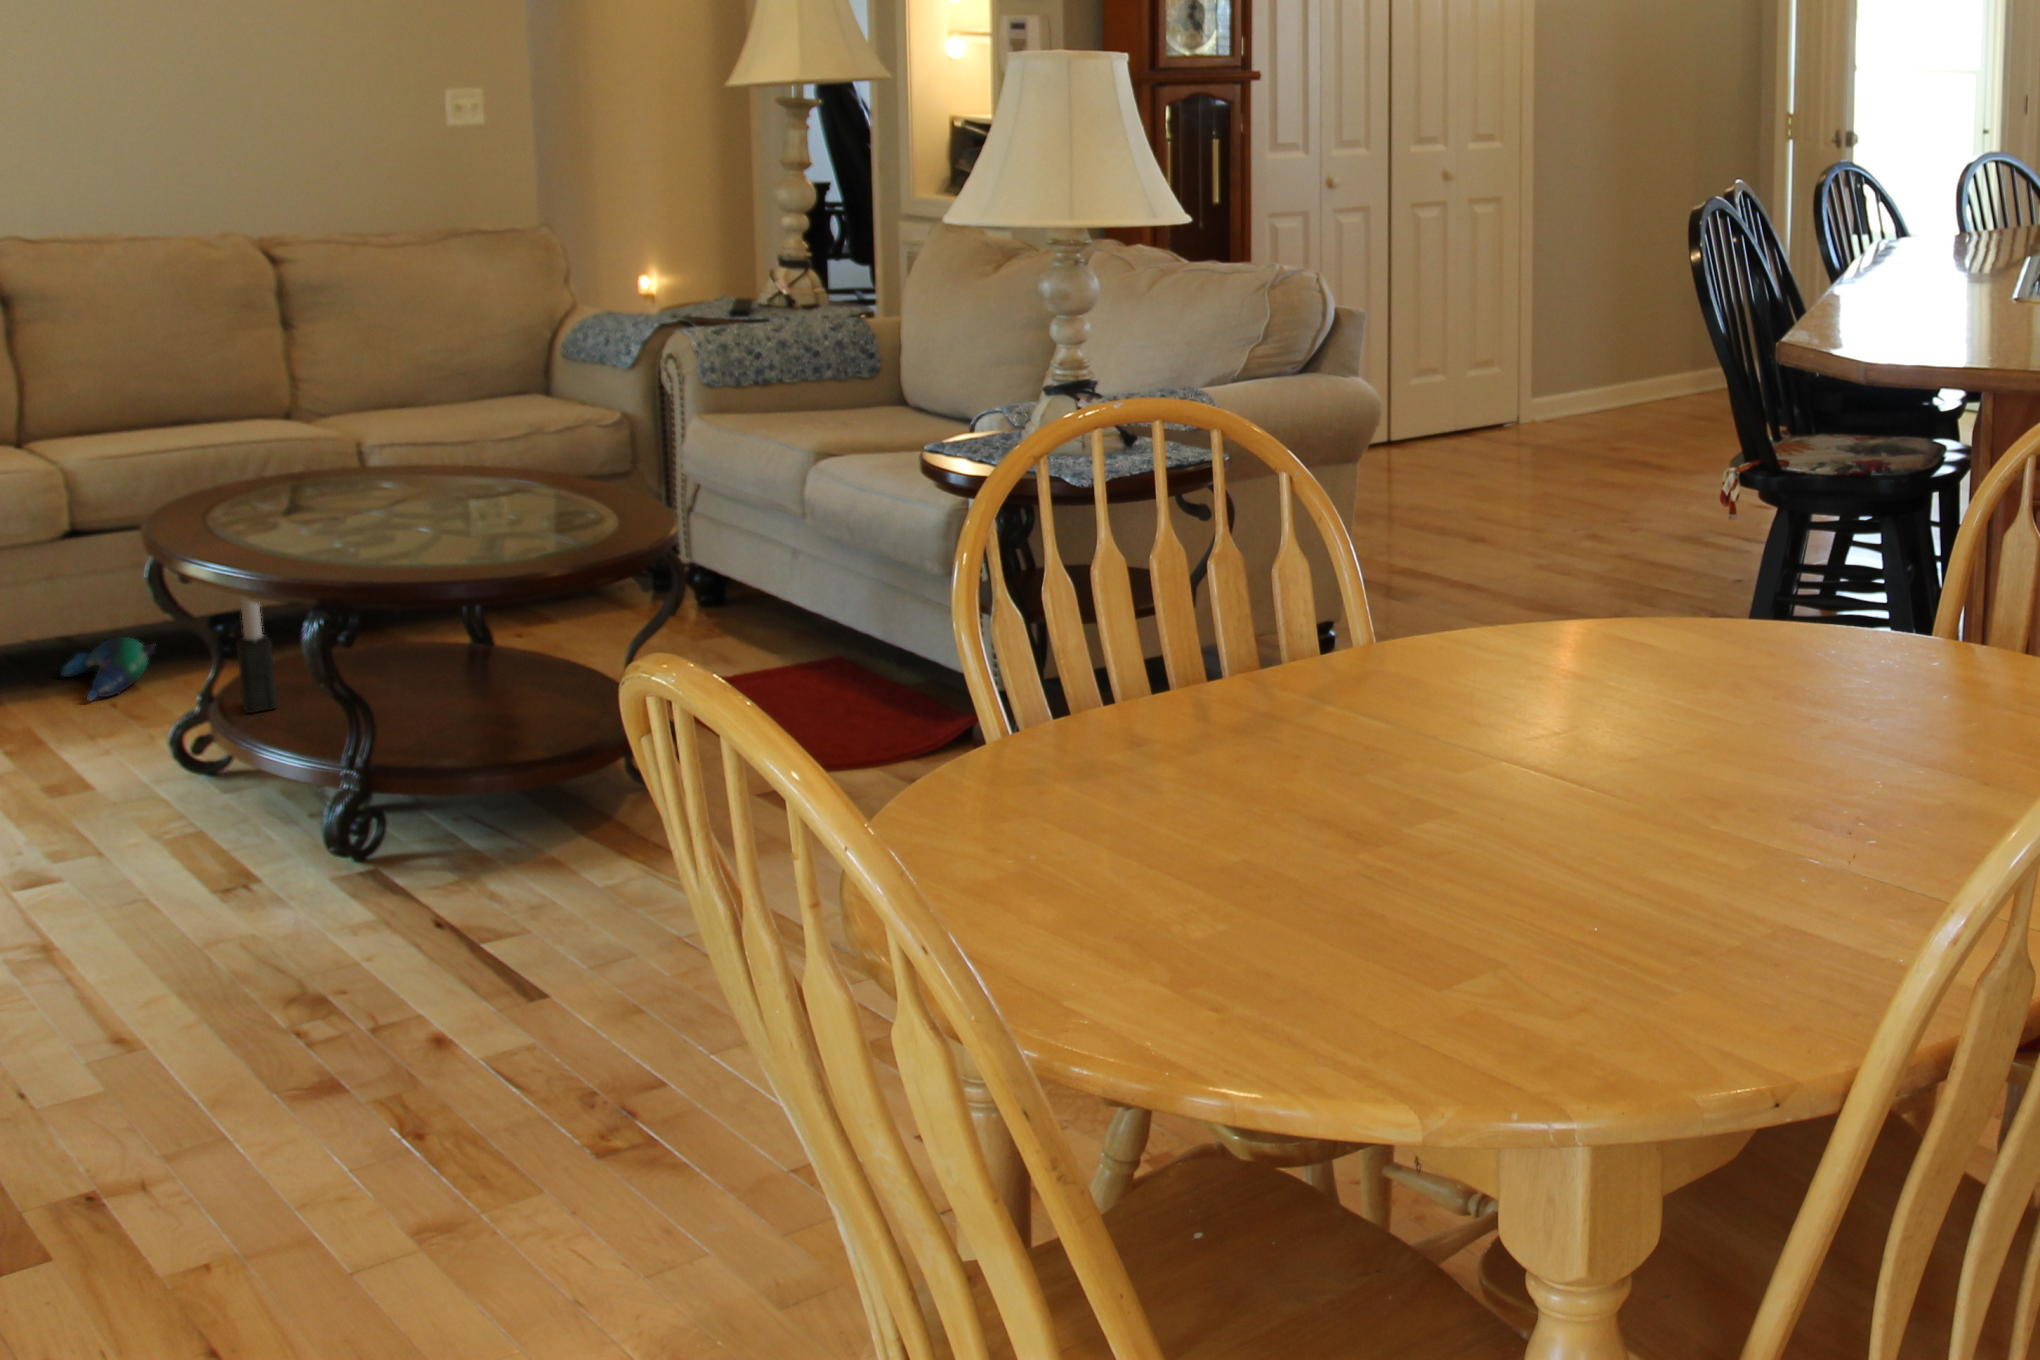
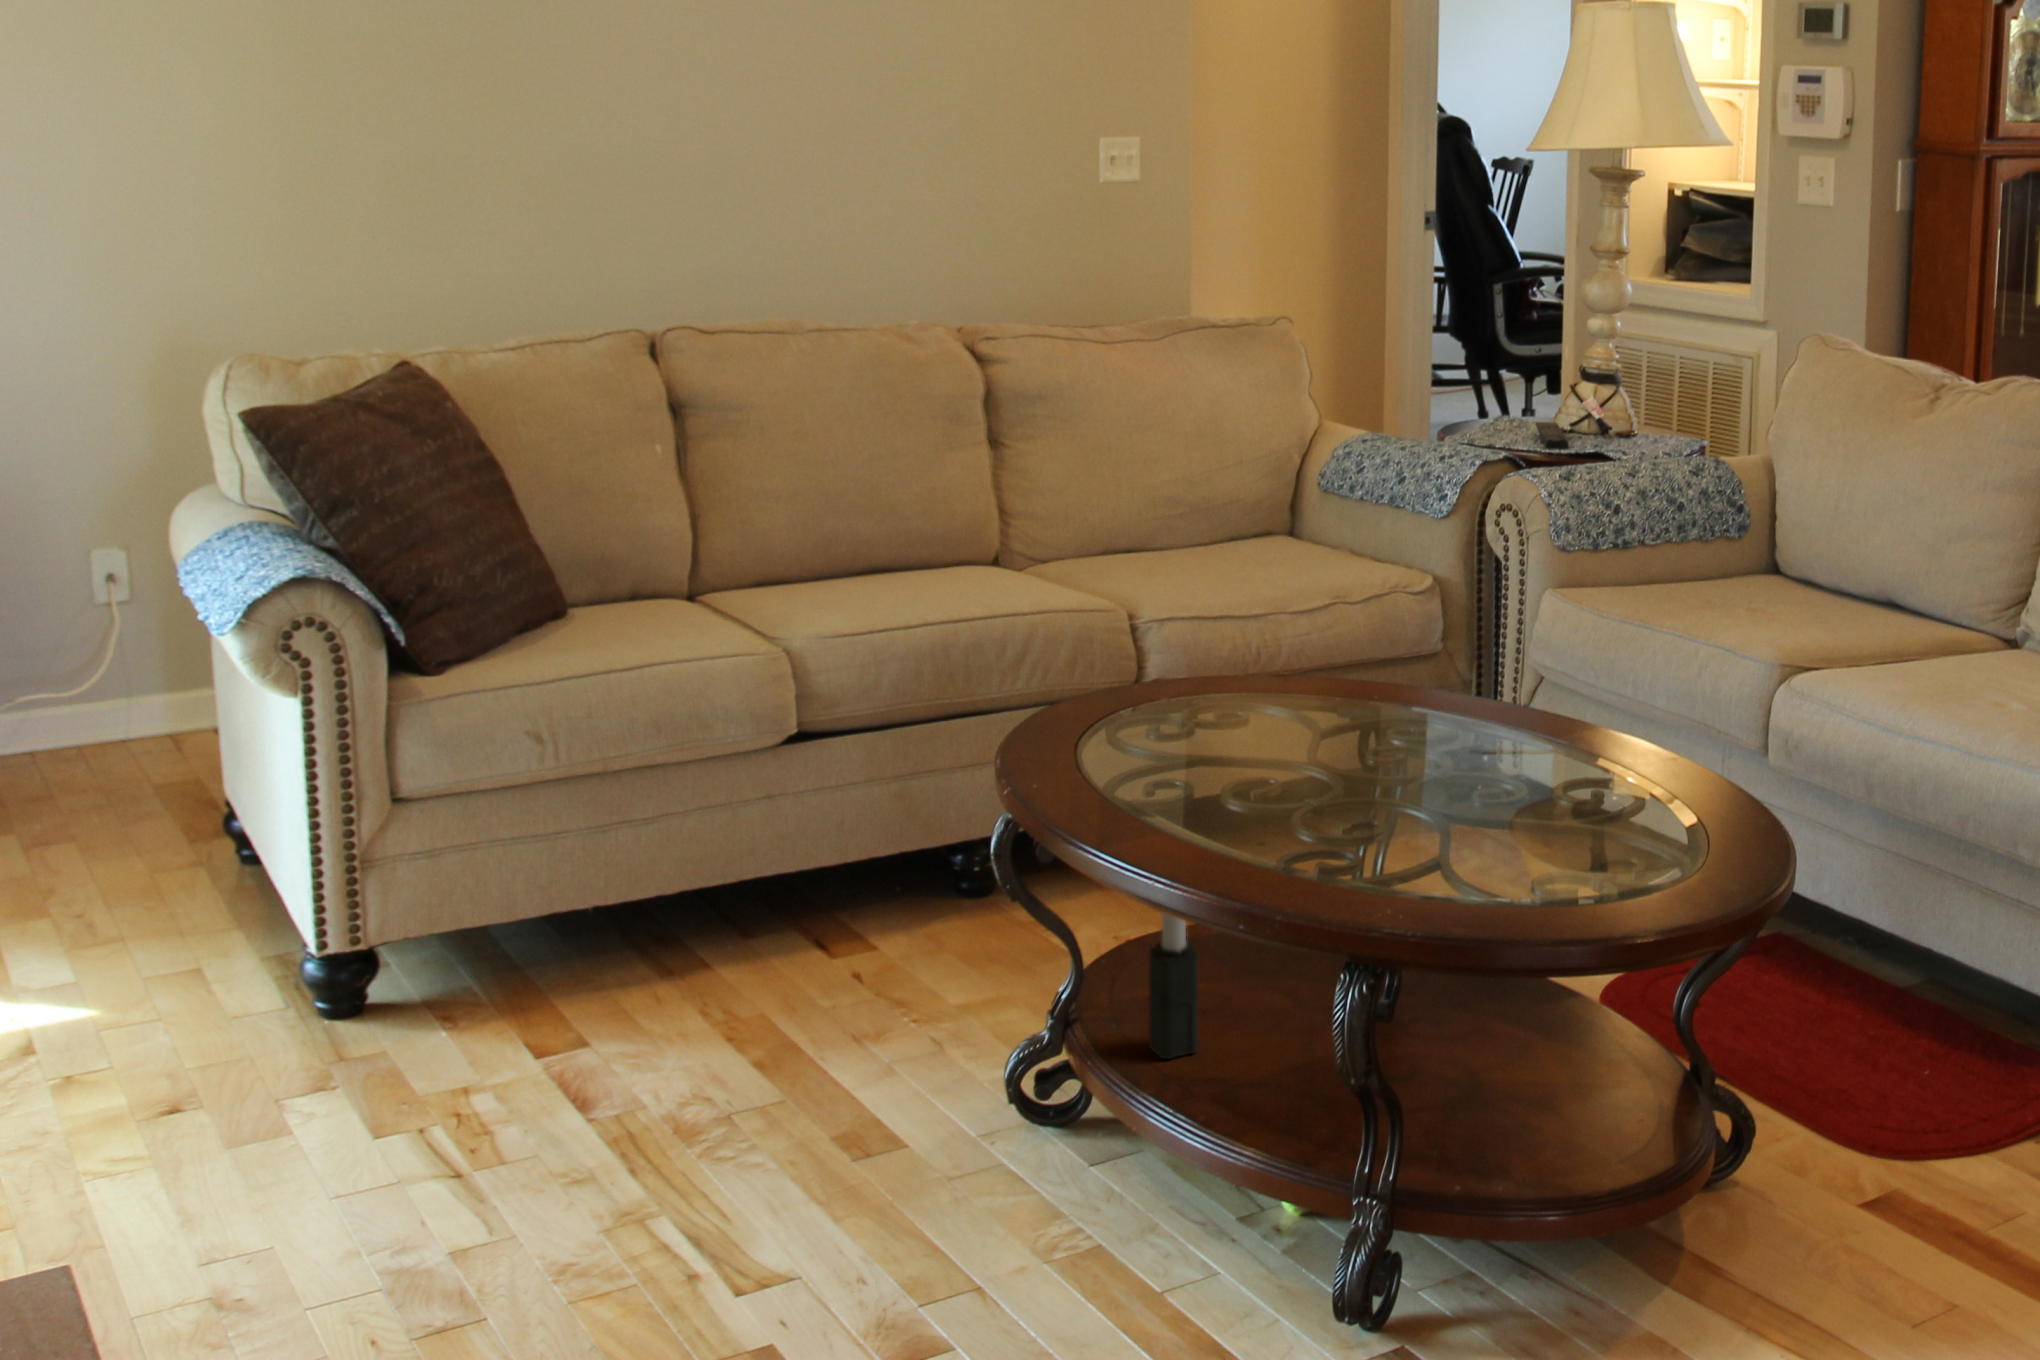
plush toy: present [61,637,155,701] -> none [766,870,894,968]

